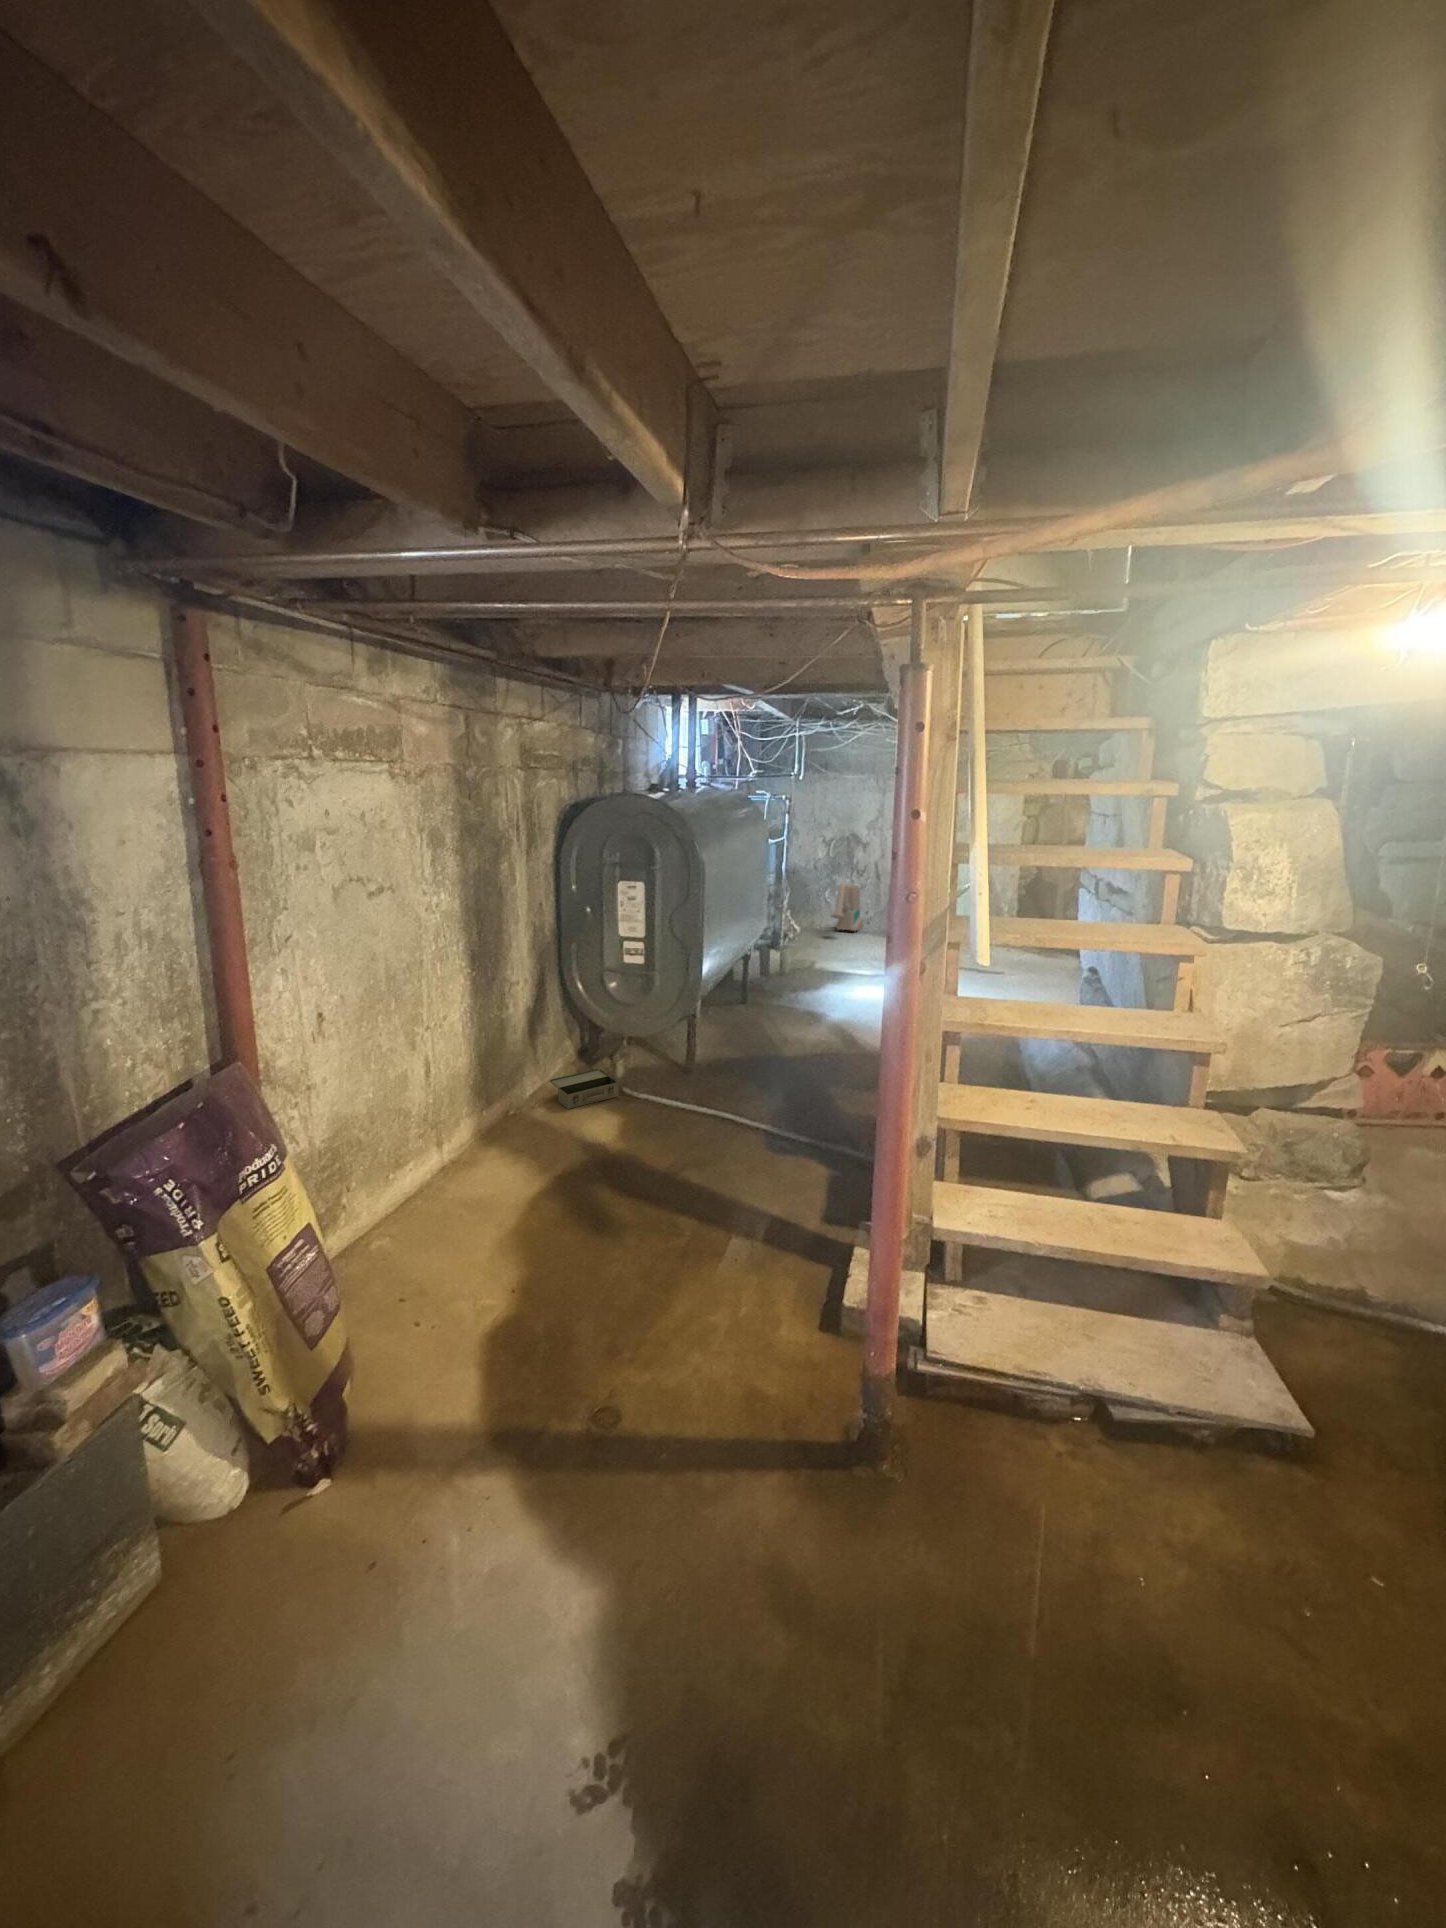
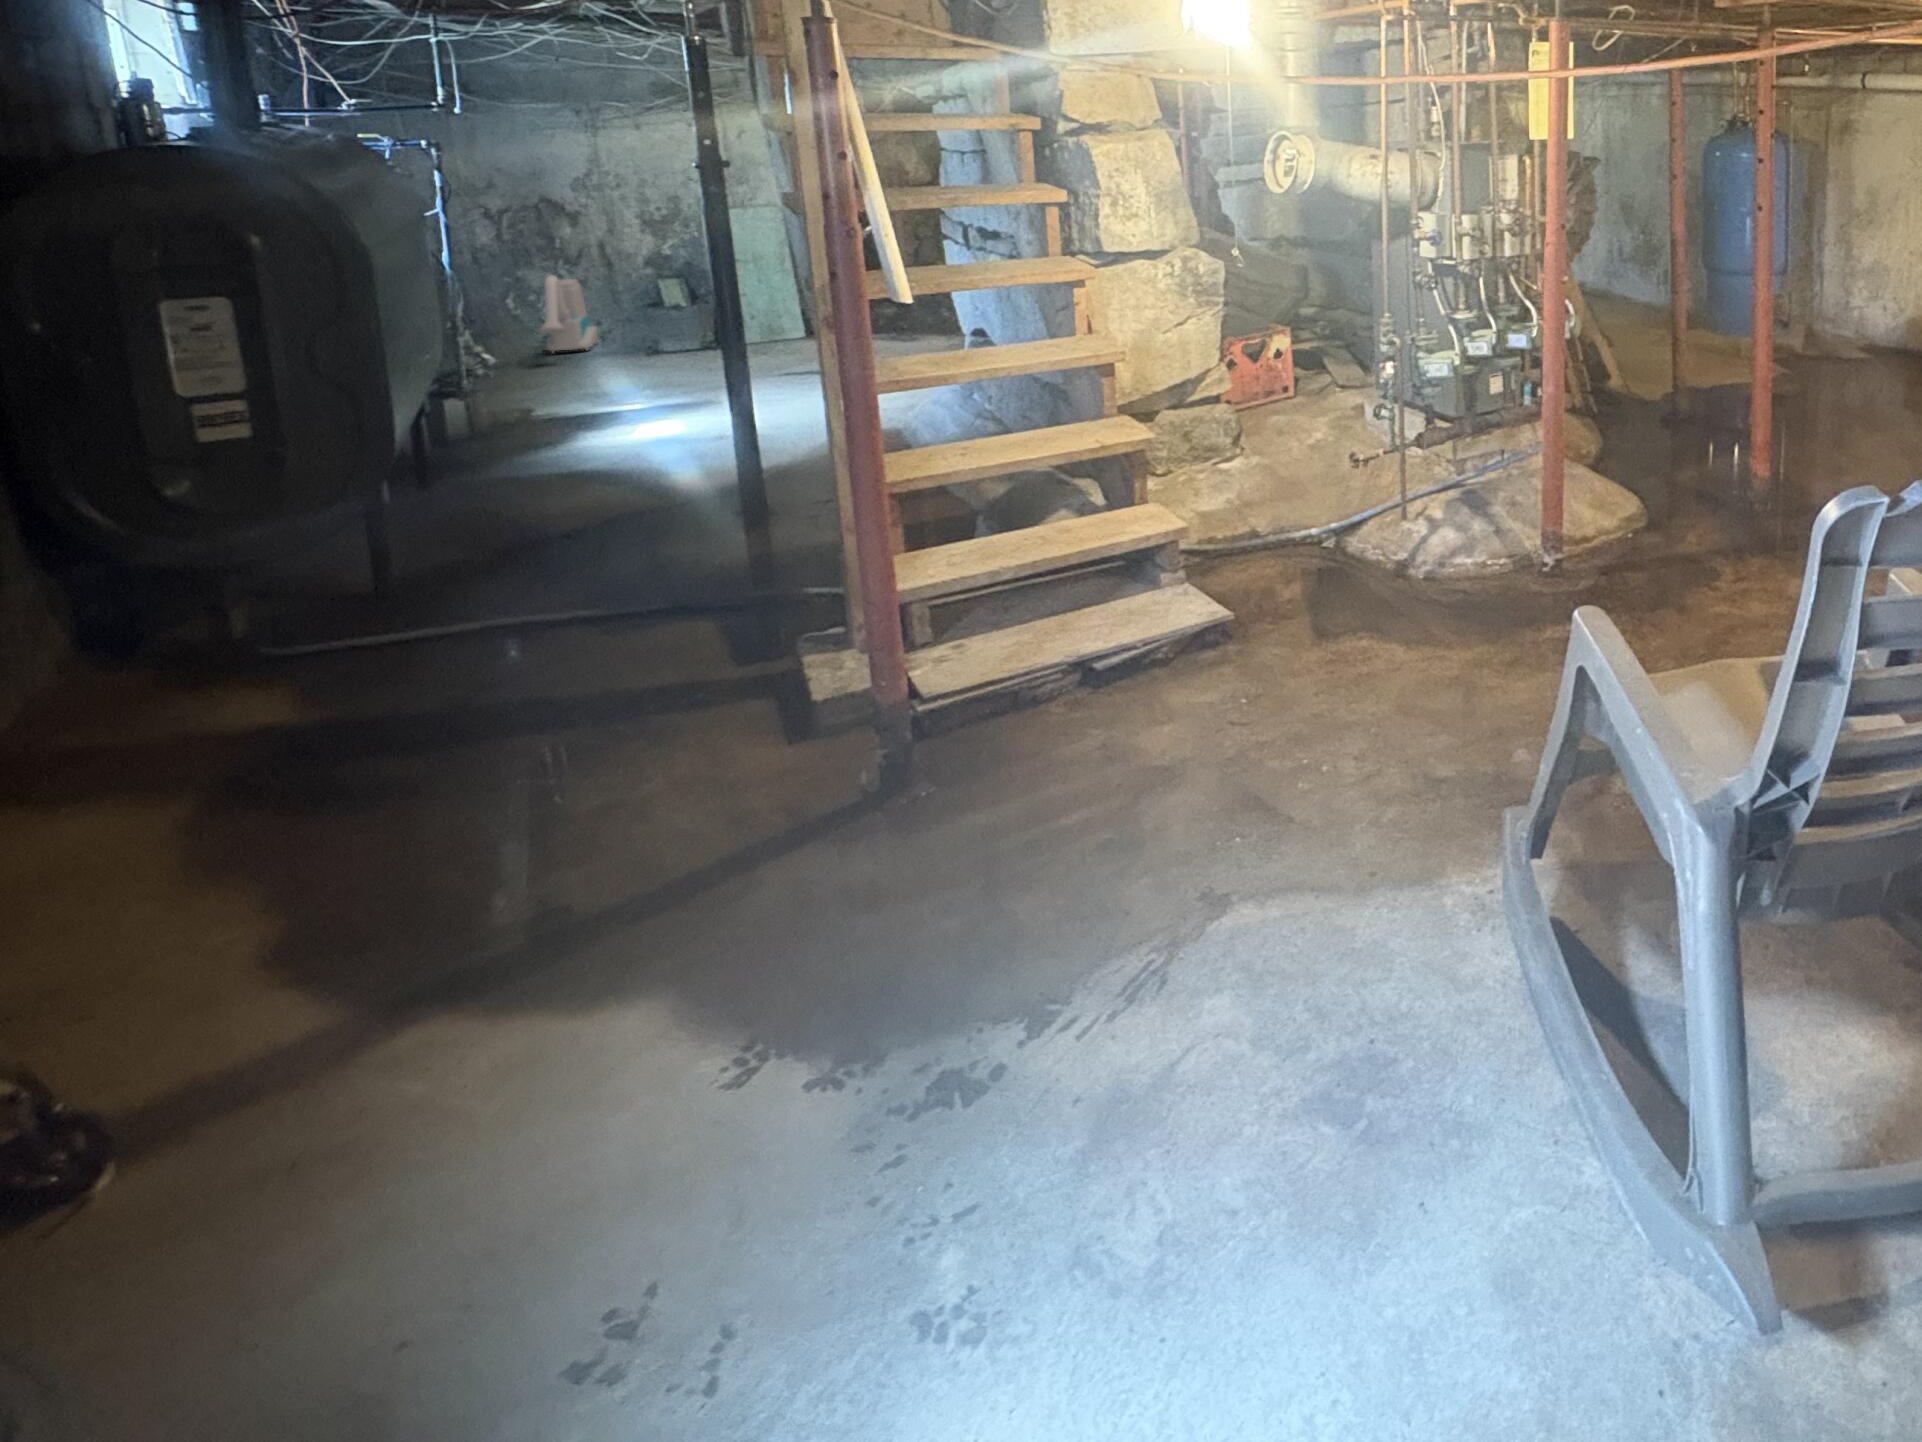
toolbox: present [549,1069,619,1109] -> none [39,641,238,722]

